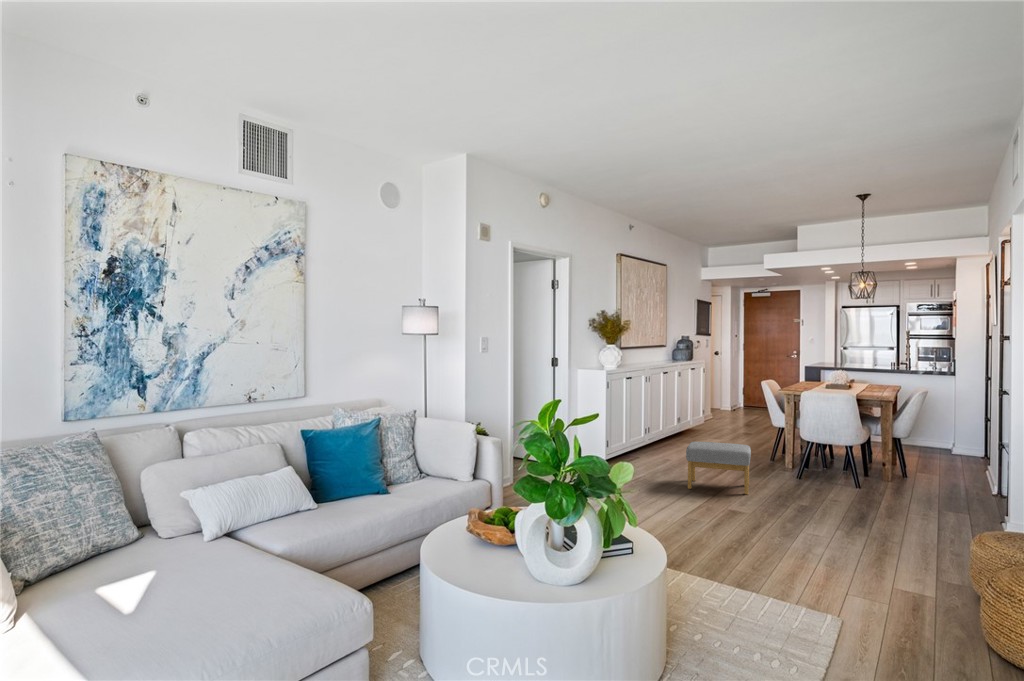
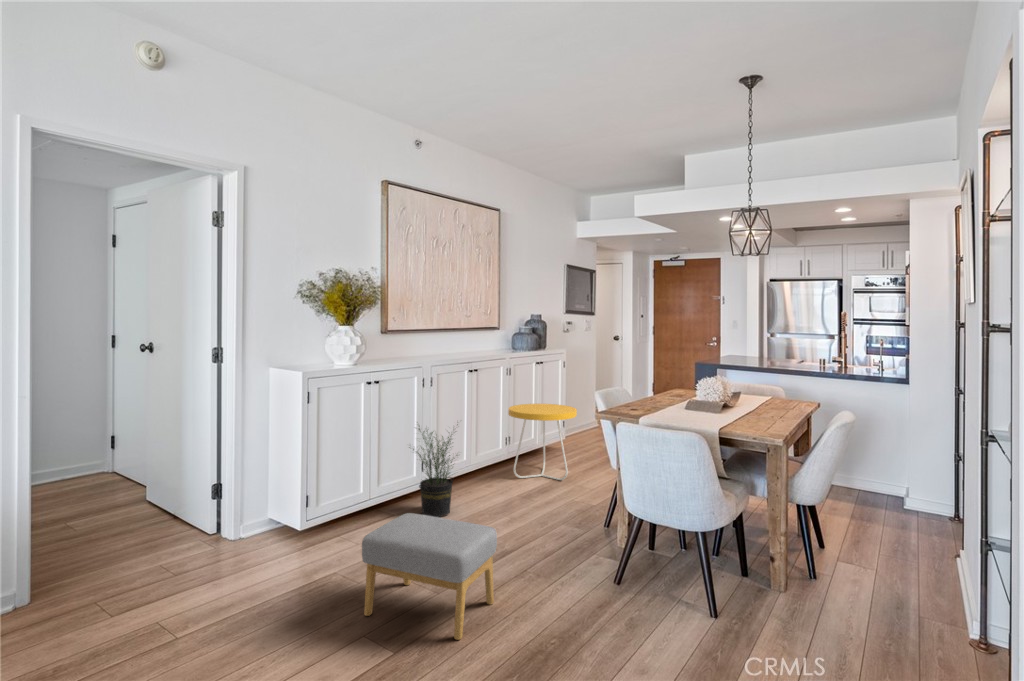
side table: none [685,395,733,444] -> present [508,404,577,480]
potted plant: none [646,400,684,459] -> present [413,424,458,517]

